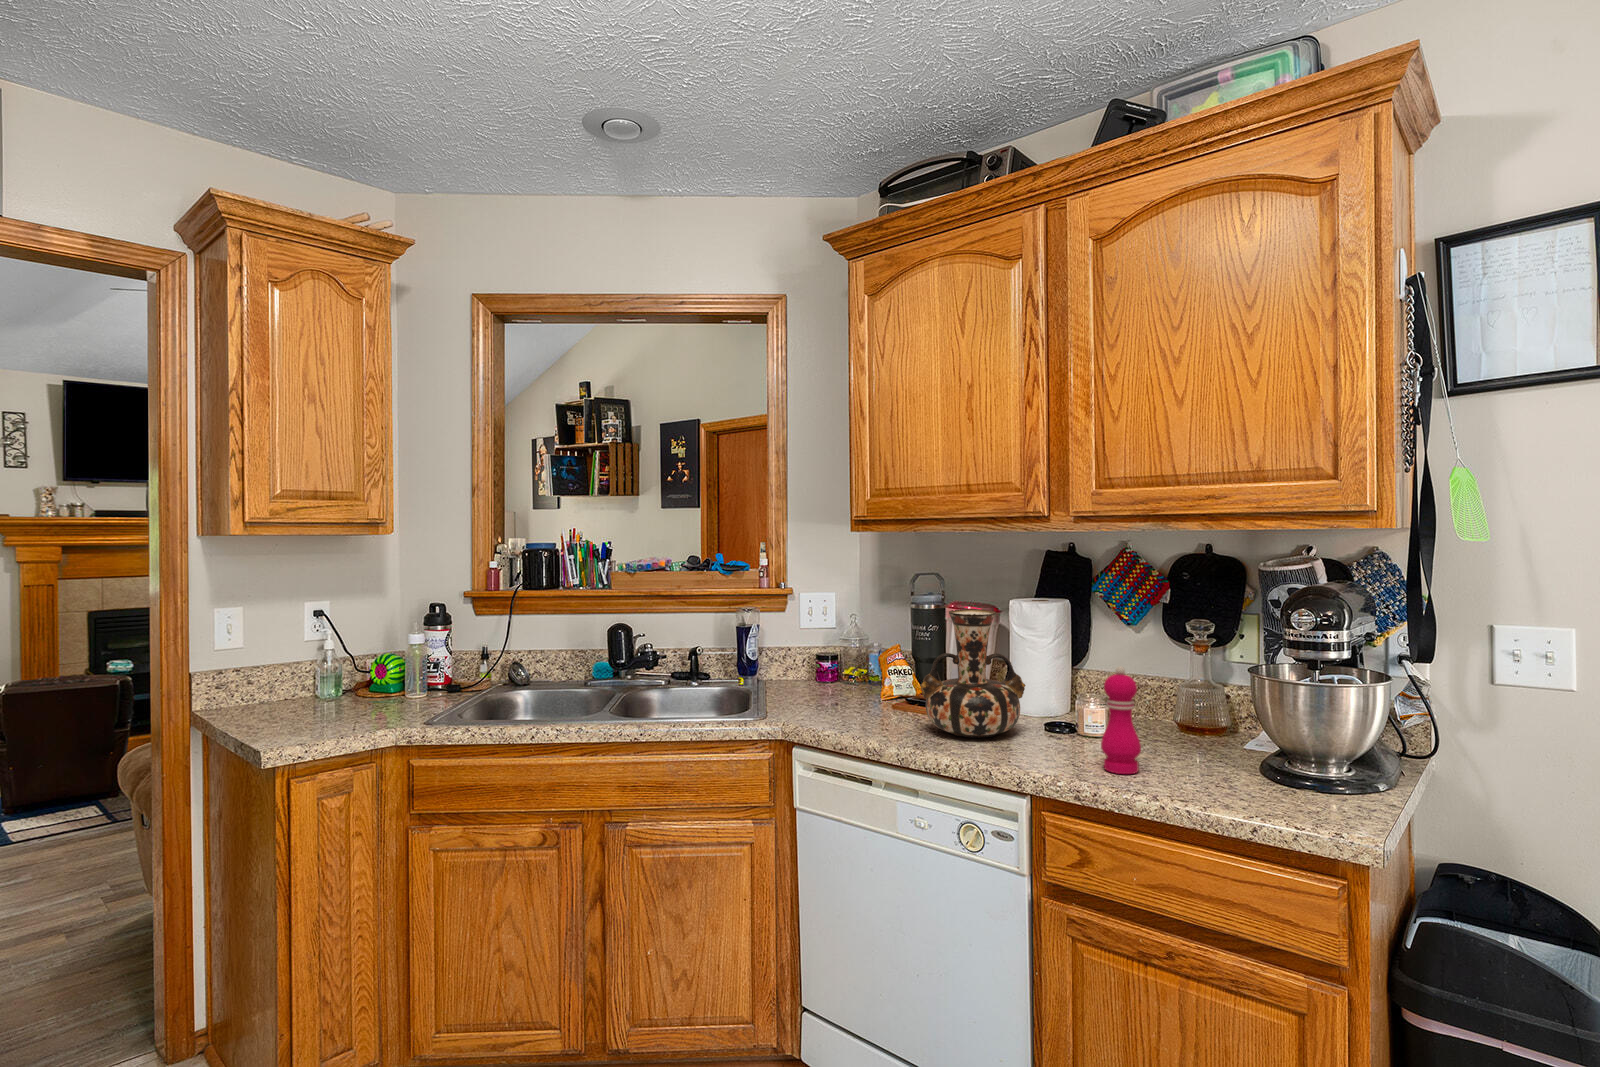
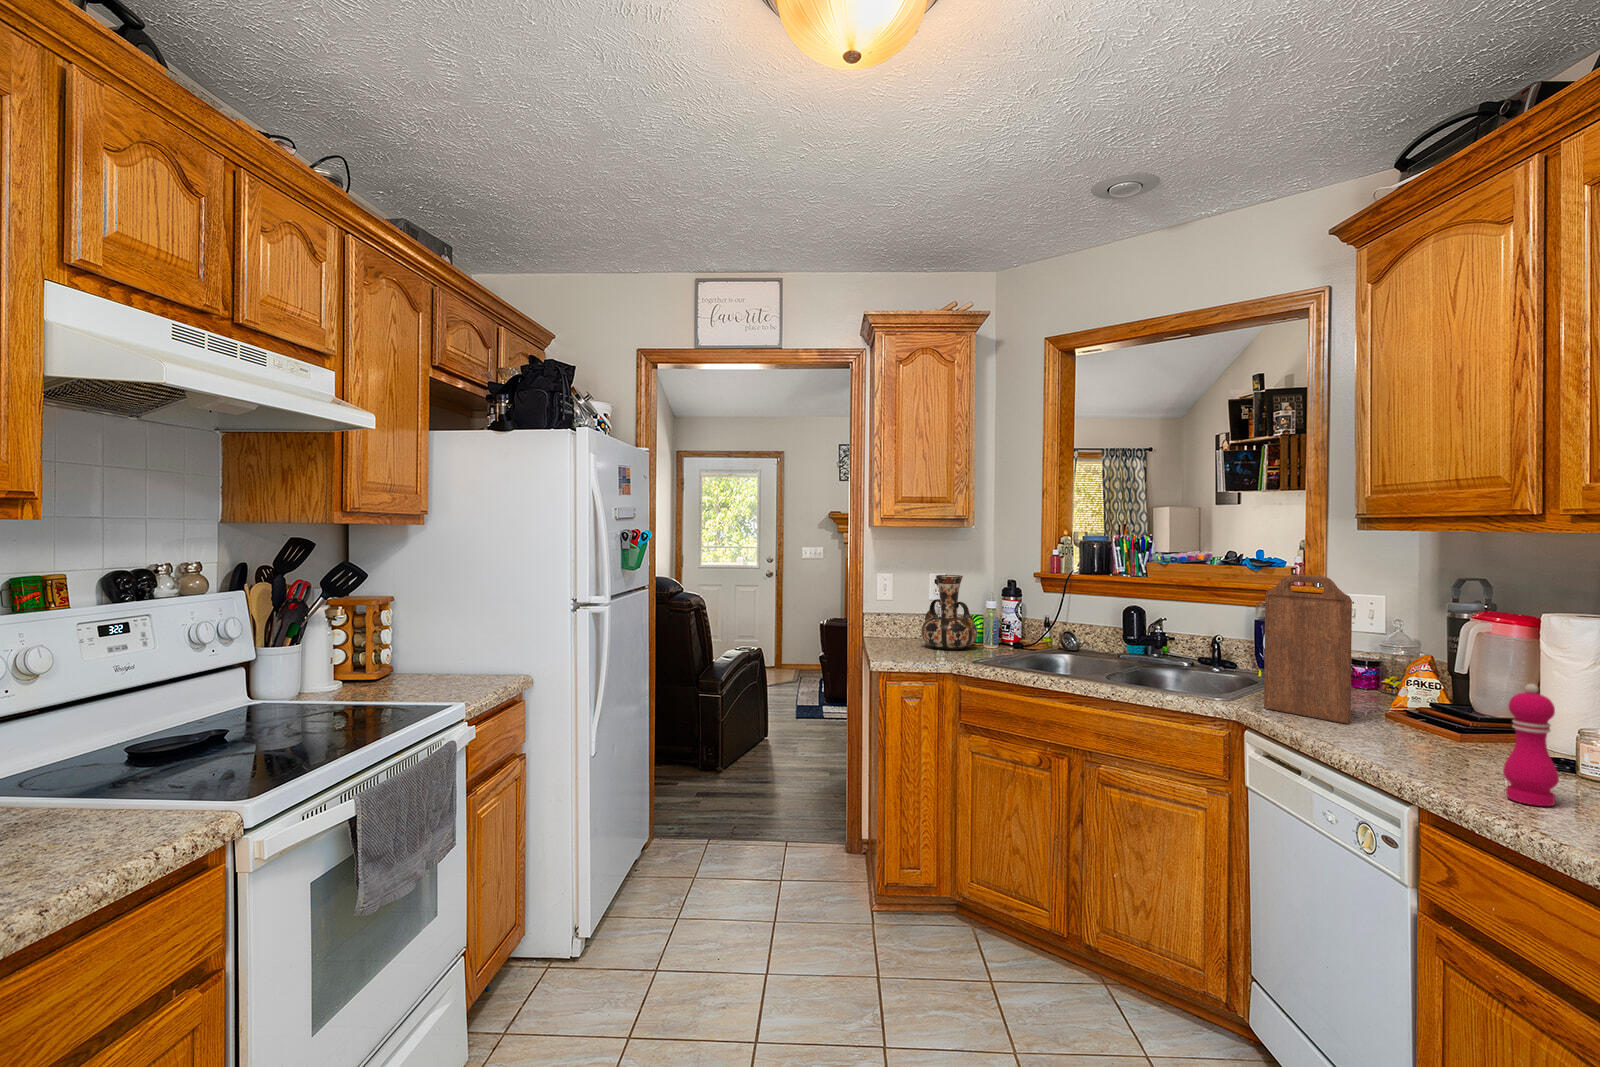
cutting board: none [808,579,892,723] -> present [1264,575,1352,723]
decorative vase: present [920,609,1026,738] -> present [921,575,977,650]

